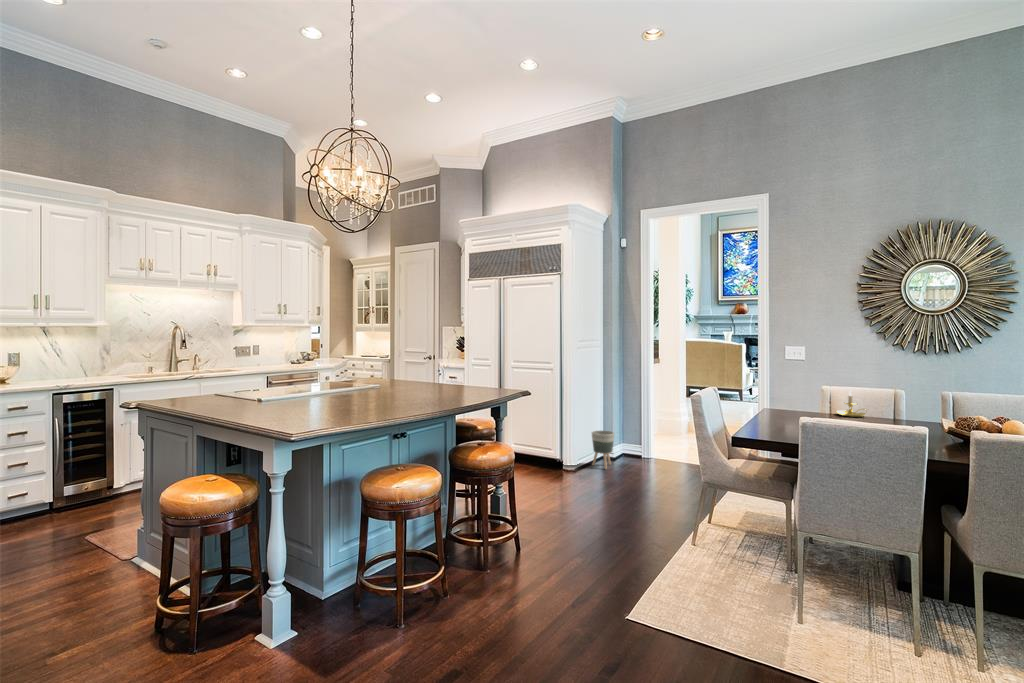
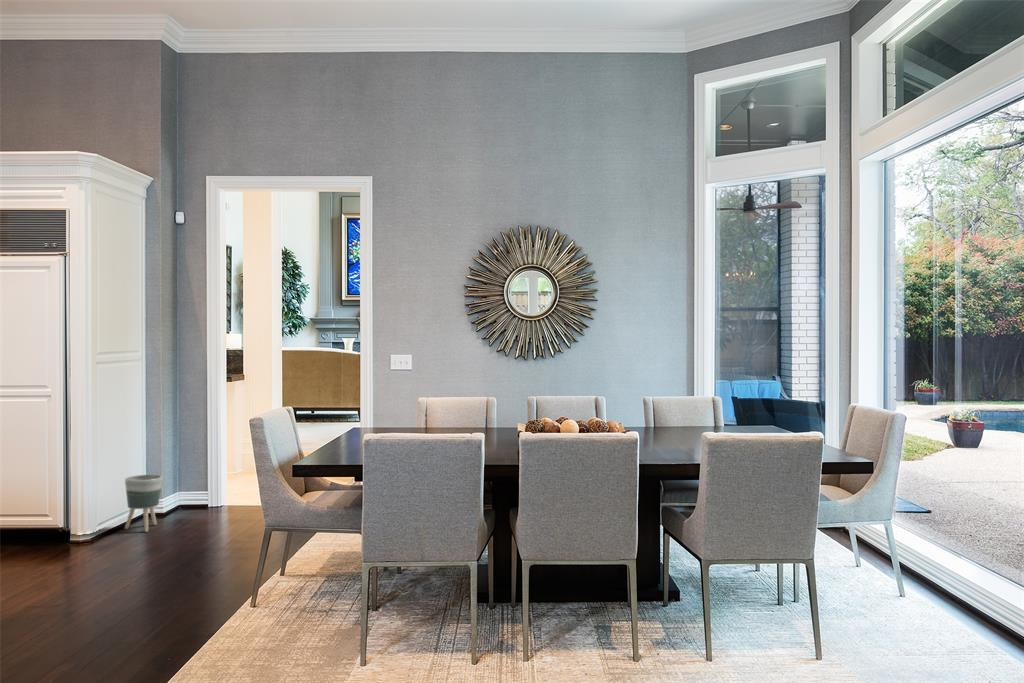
candle holder: present [836,390,865,417] -> none [431,399,463,430]

